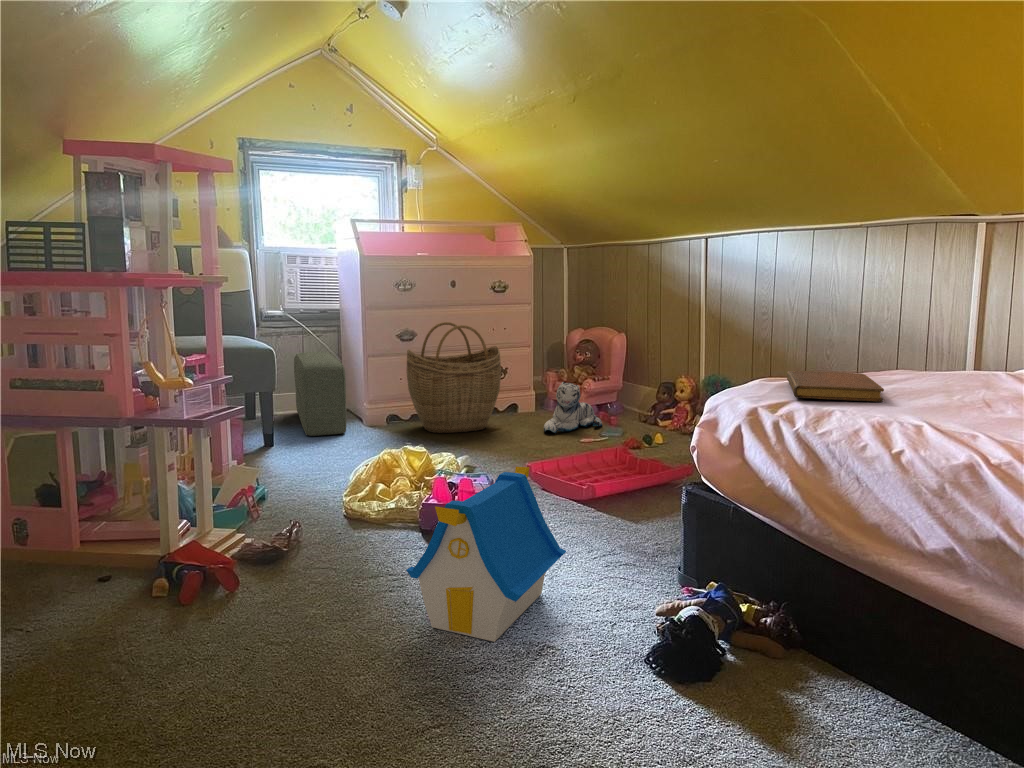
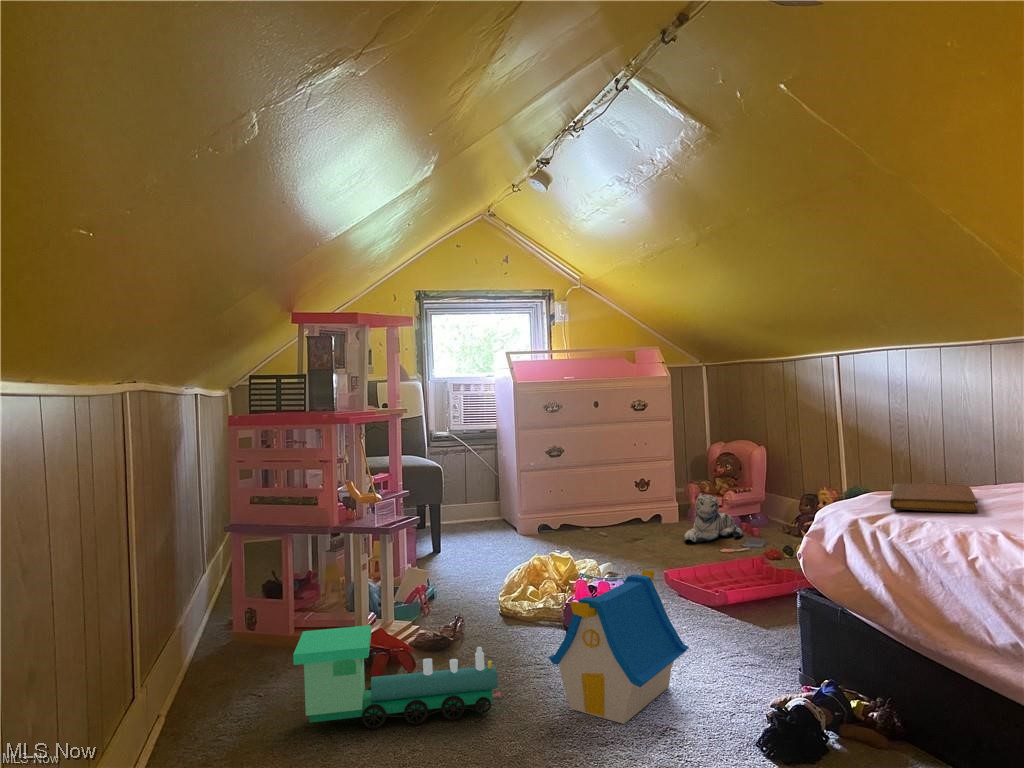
woven basket: present [406,322,501,433] -> none [556,440,642,542]
pouf: present [294,352,346,436] -> none [459,468,503,543]
toy train: none [63,543,348,670] -> present [293,625,500,729]

